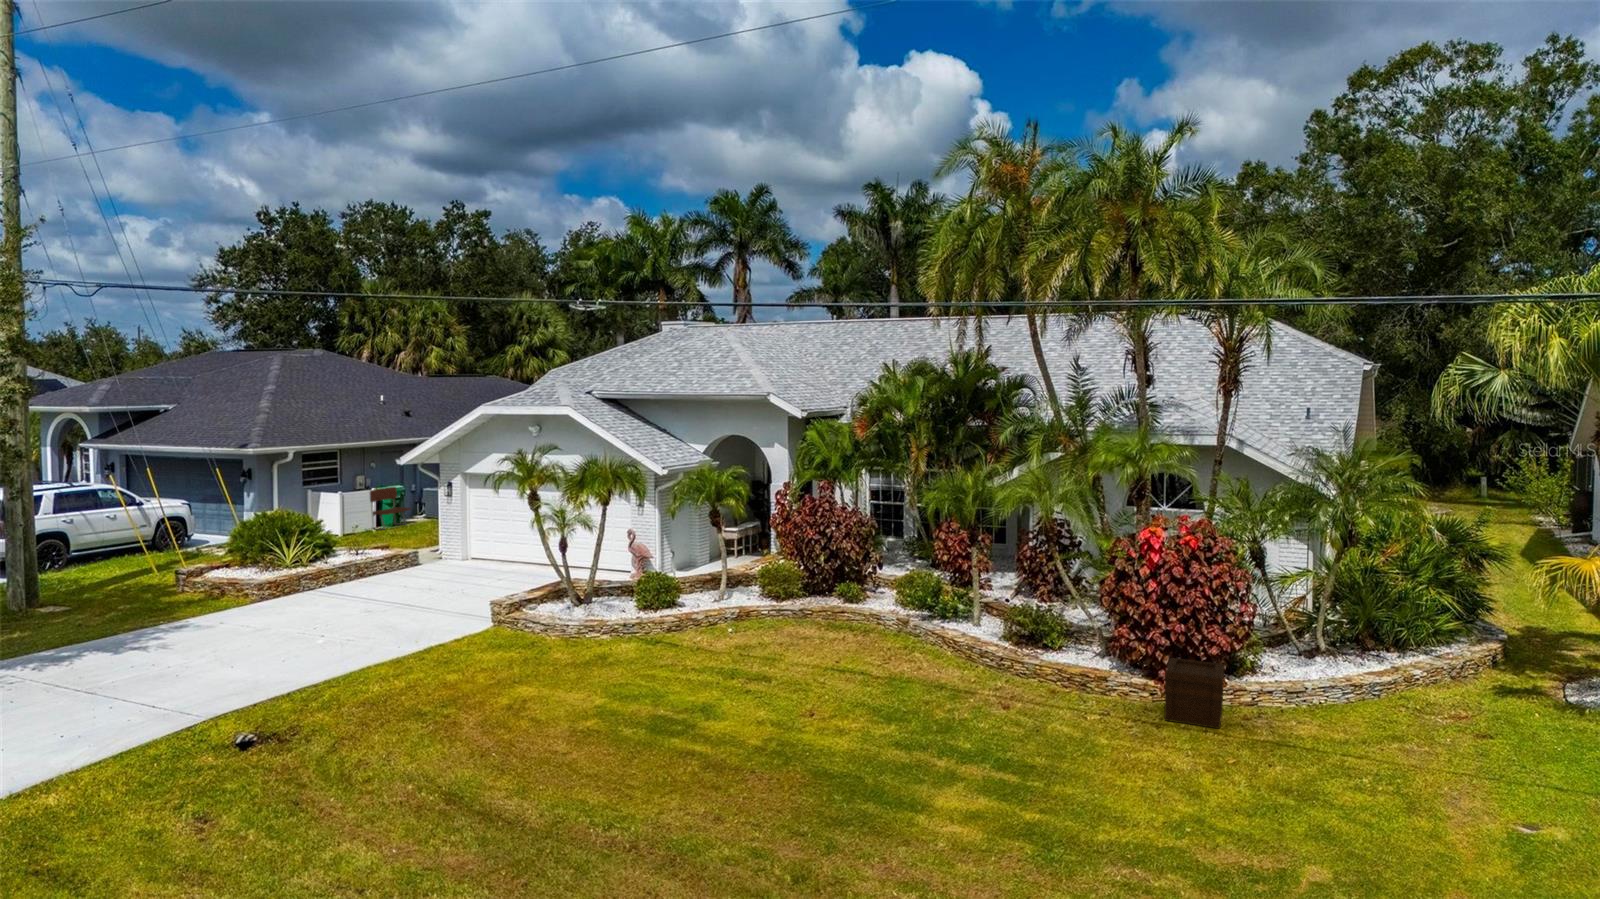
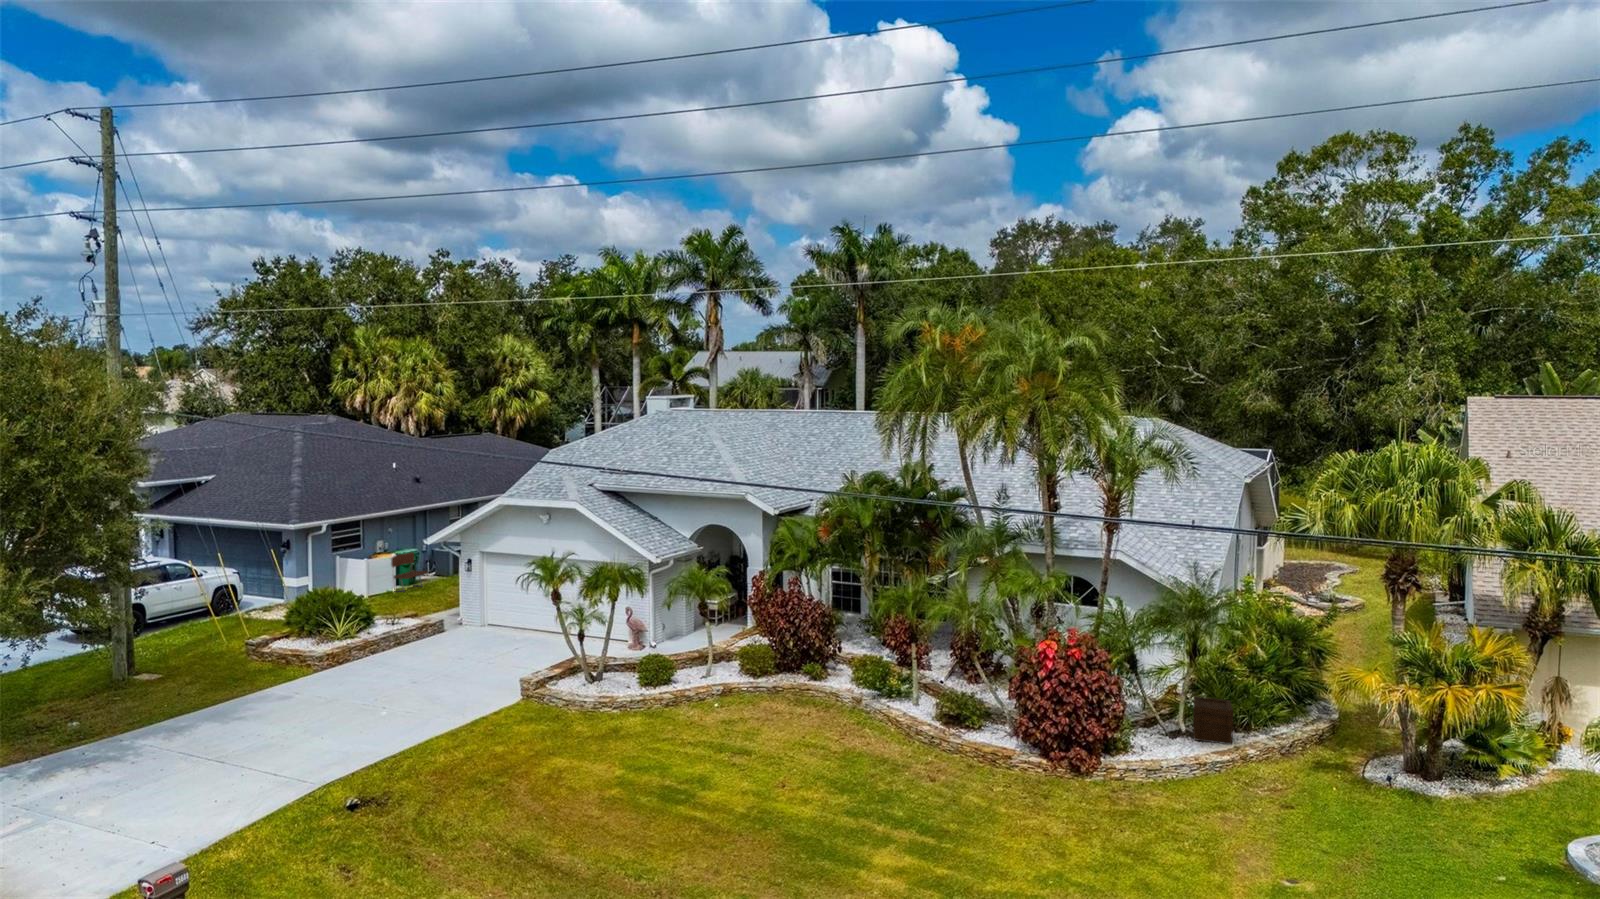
wooden crate: present [1164,658,1224,728] -> present [1193,696,1233,744]

